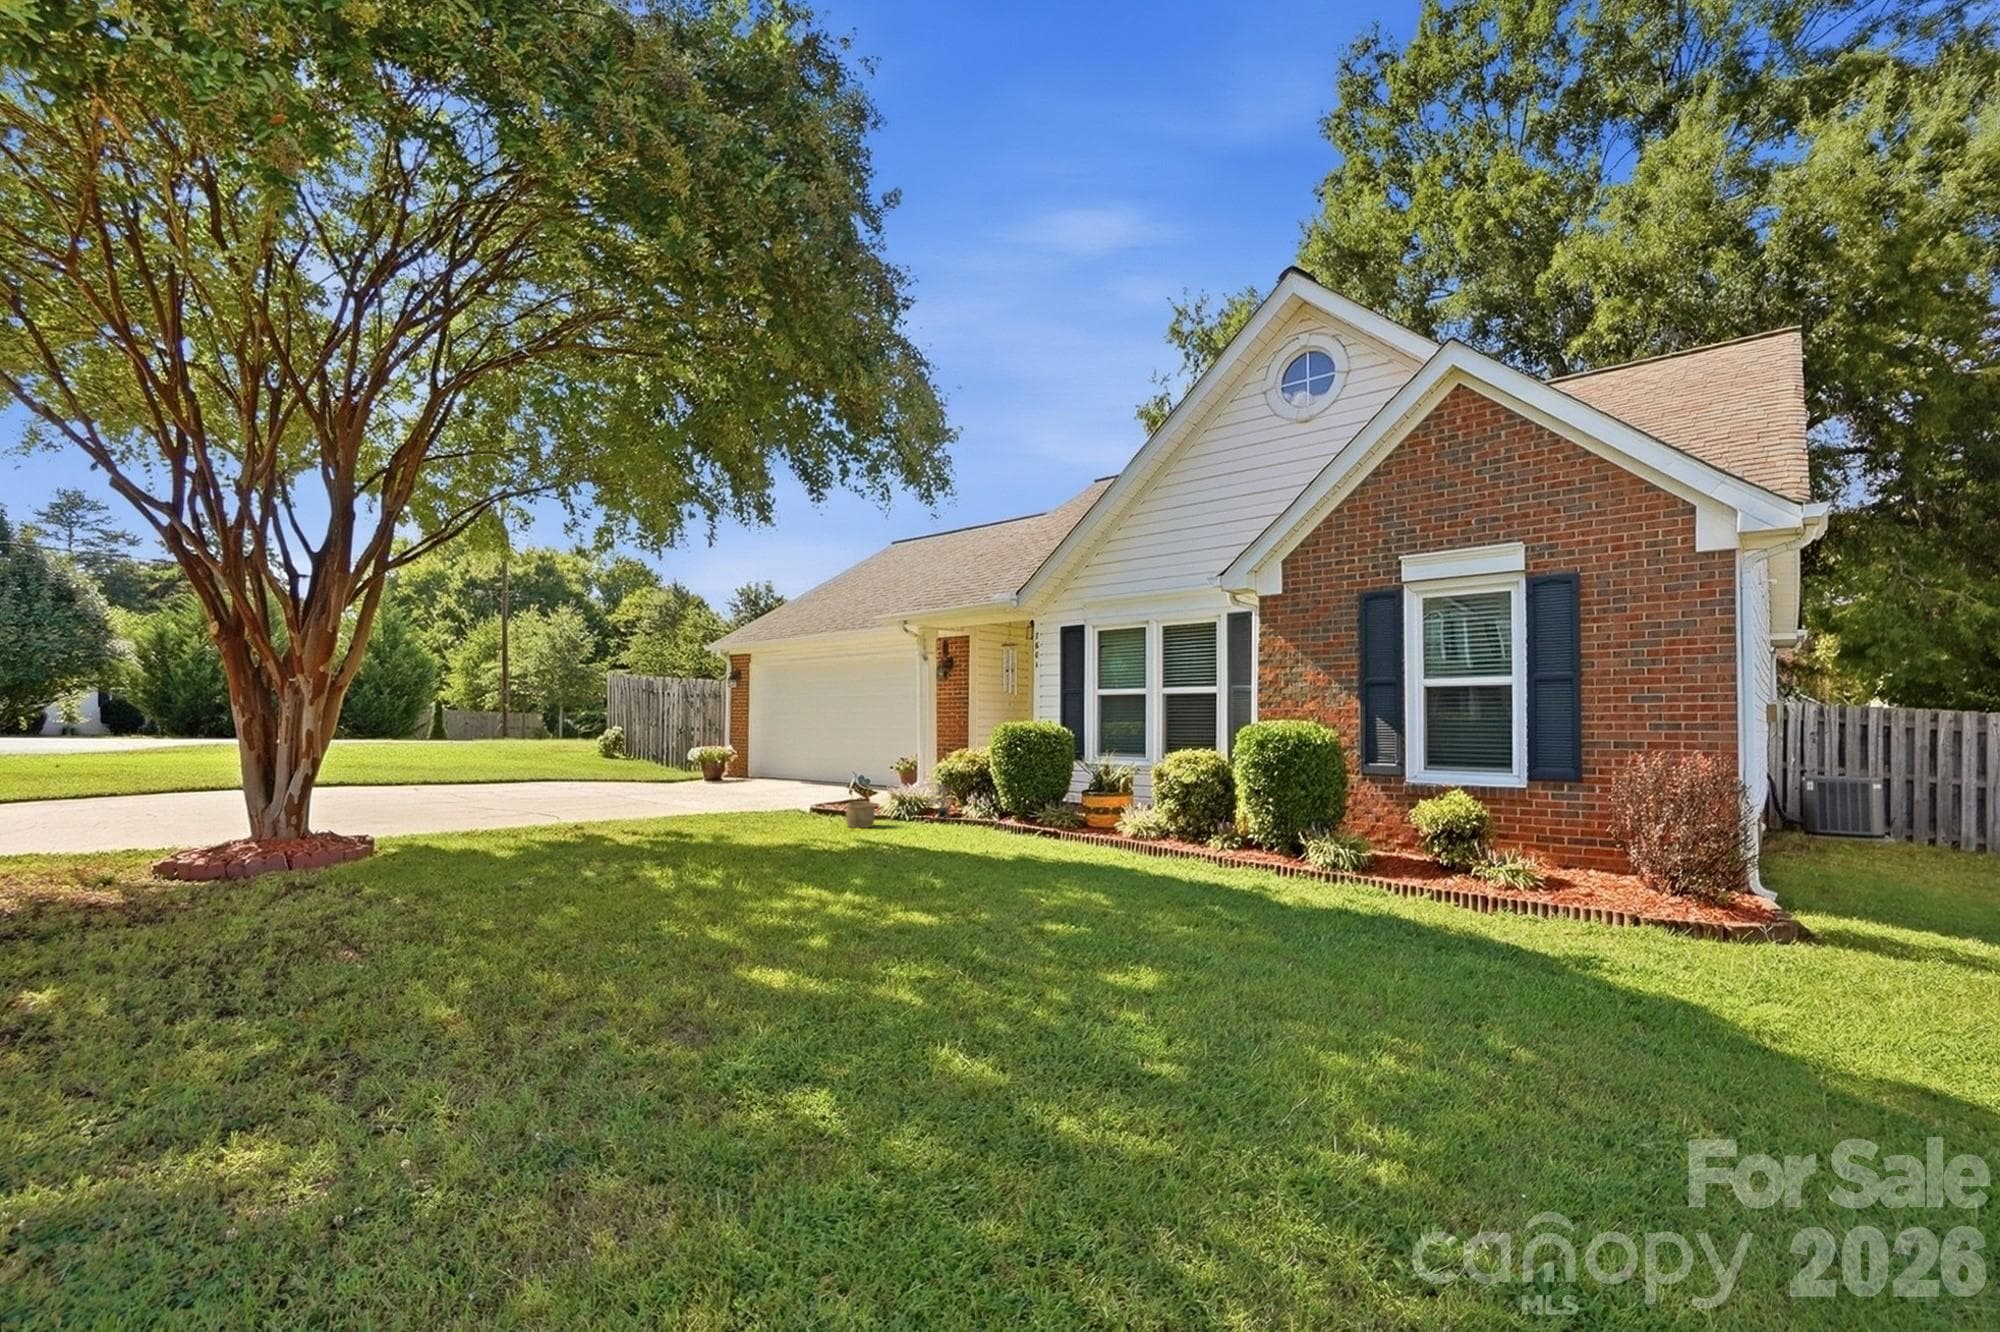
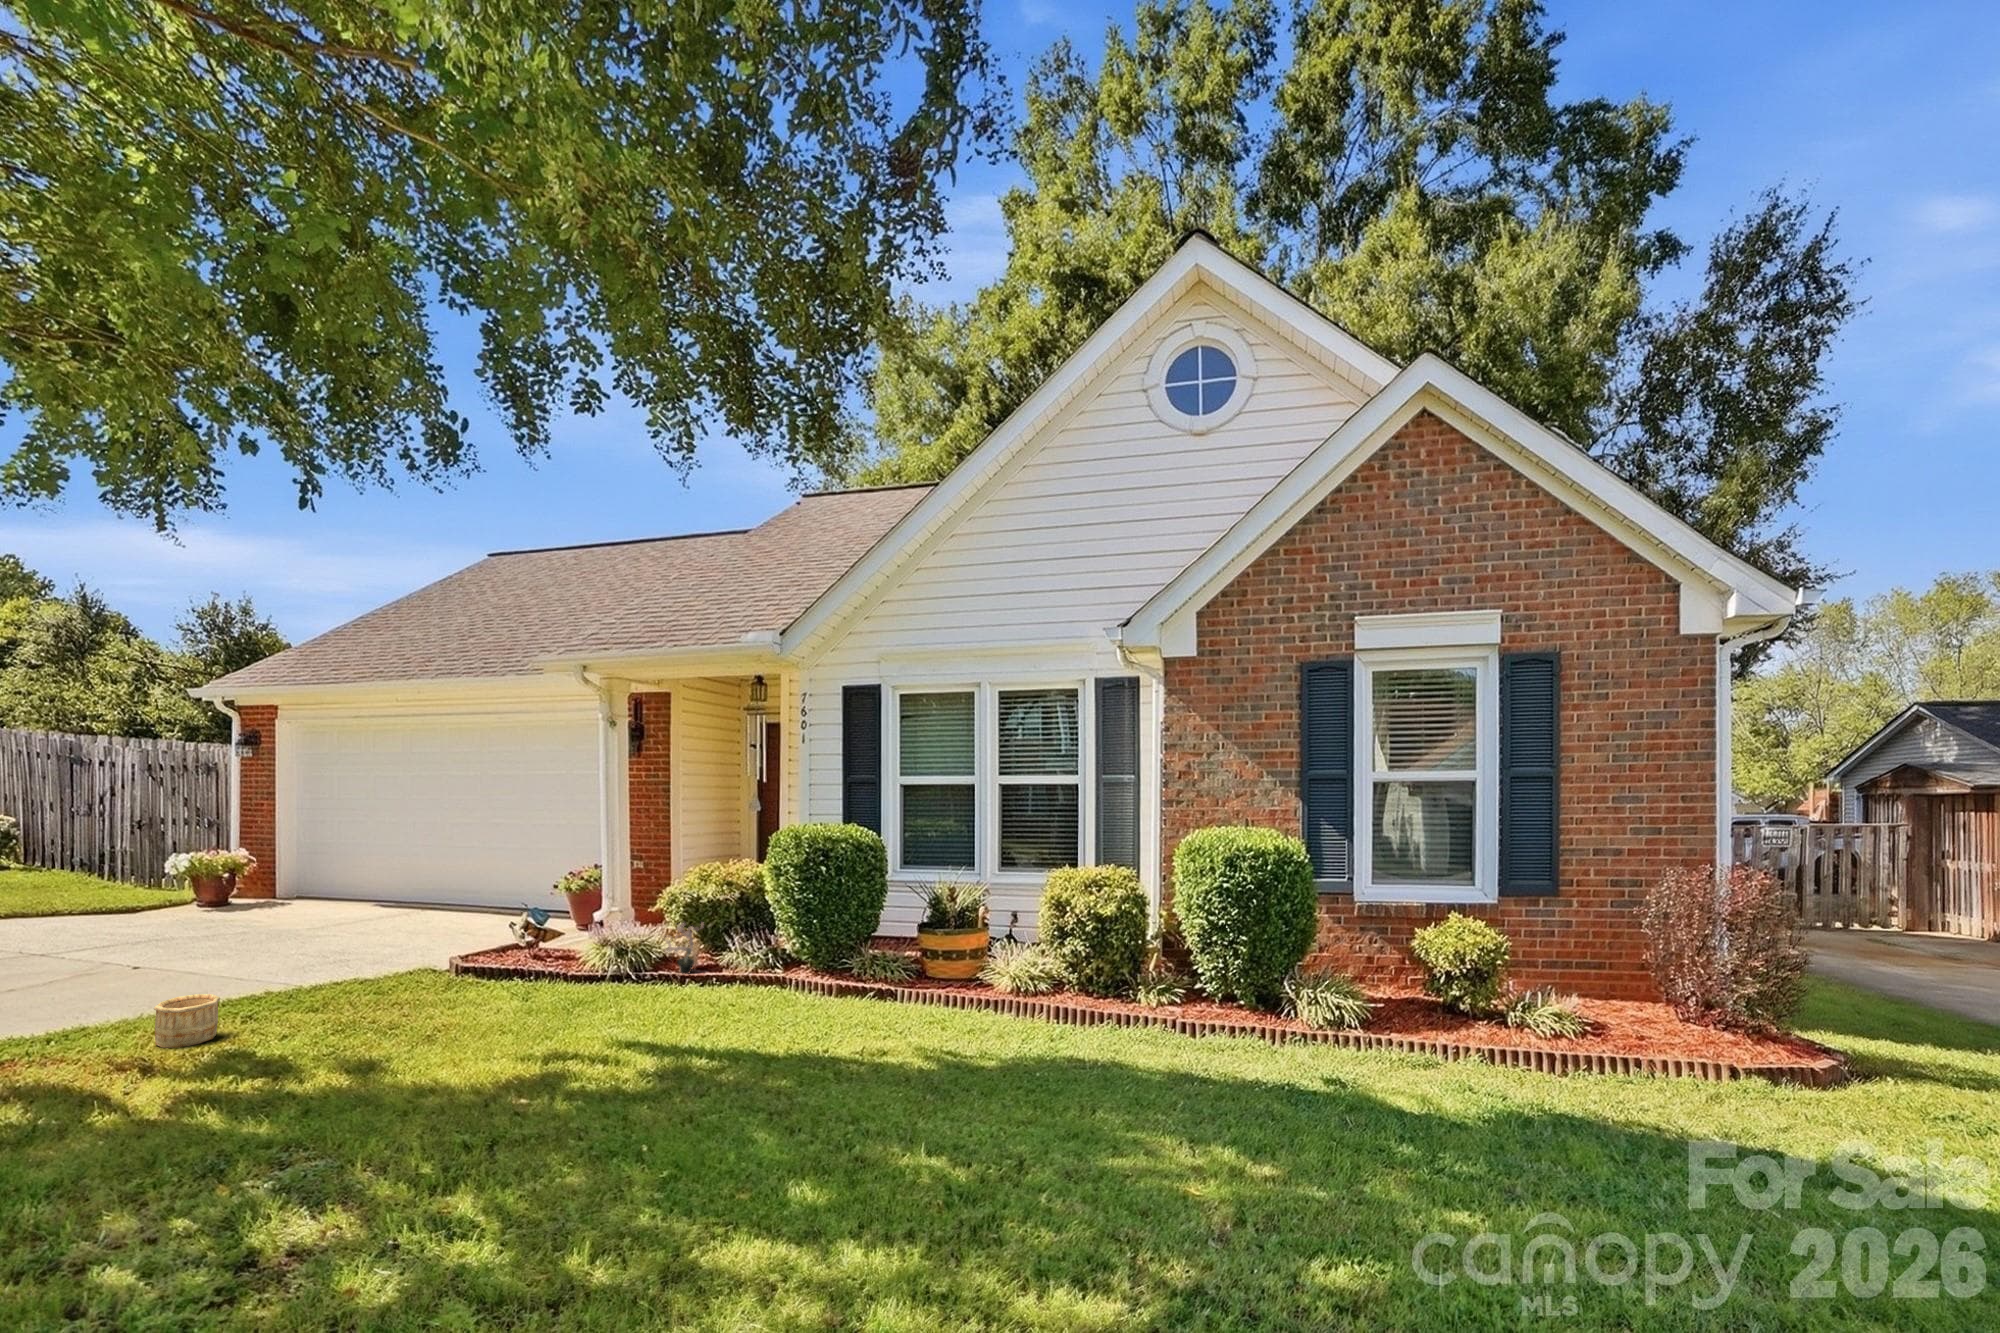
wooden bucket: present [846,801,875,828] -> present [154,994,220,1048]

